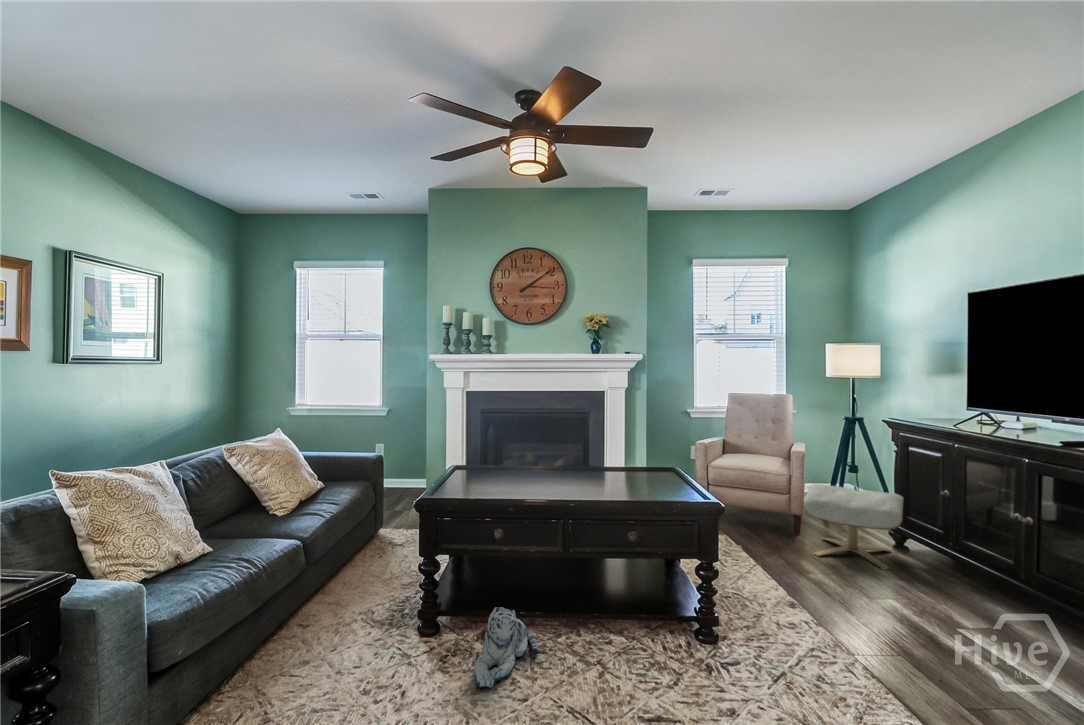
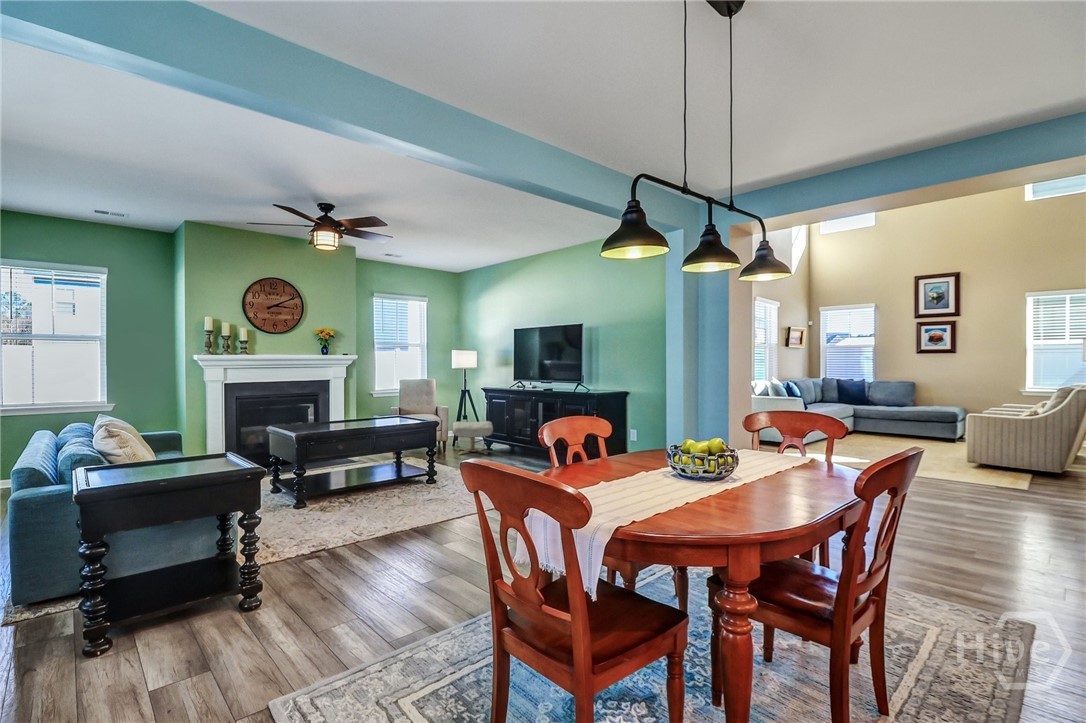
plush toy: present [475,607,538,688] -> none [345,476,372,506]

